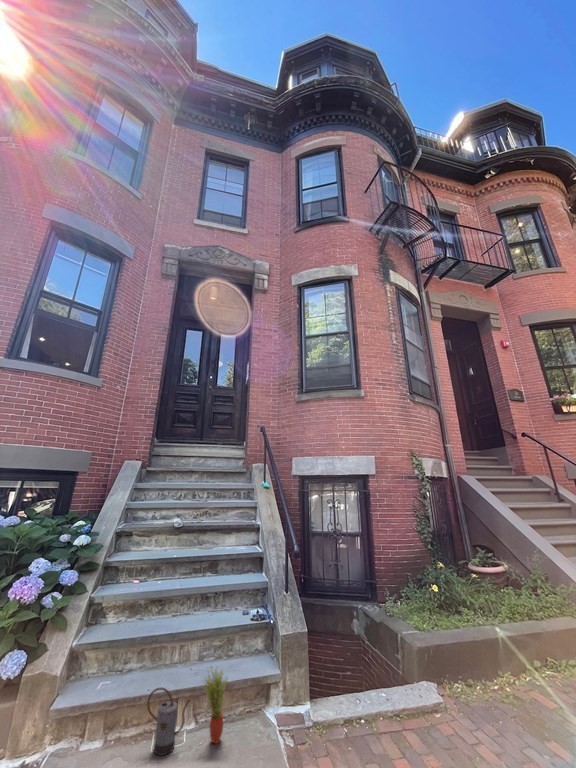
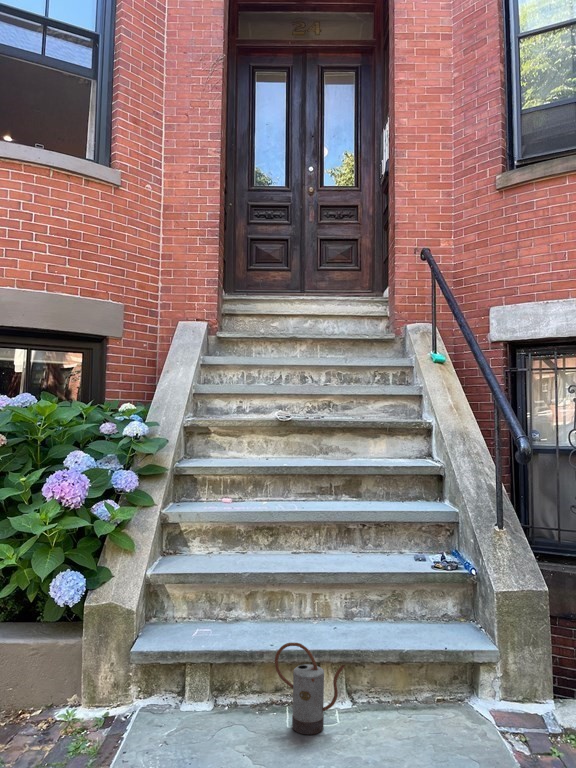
potted plant: present [205,666,227,743] -> none [363,619,407,732]

